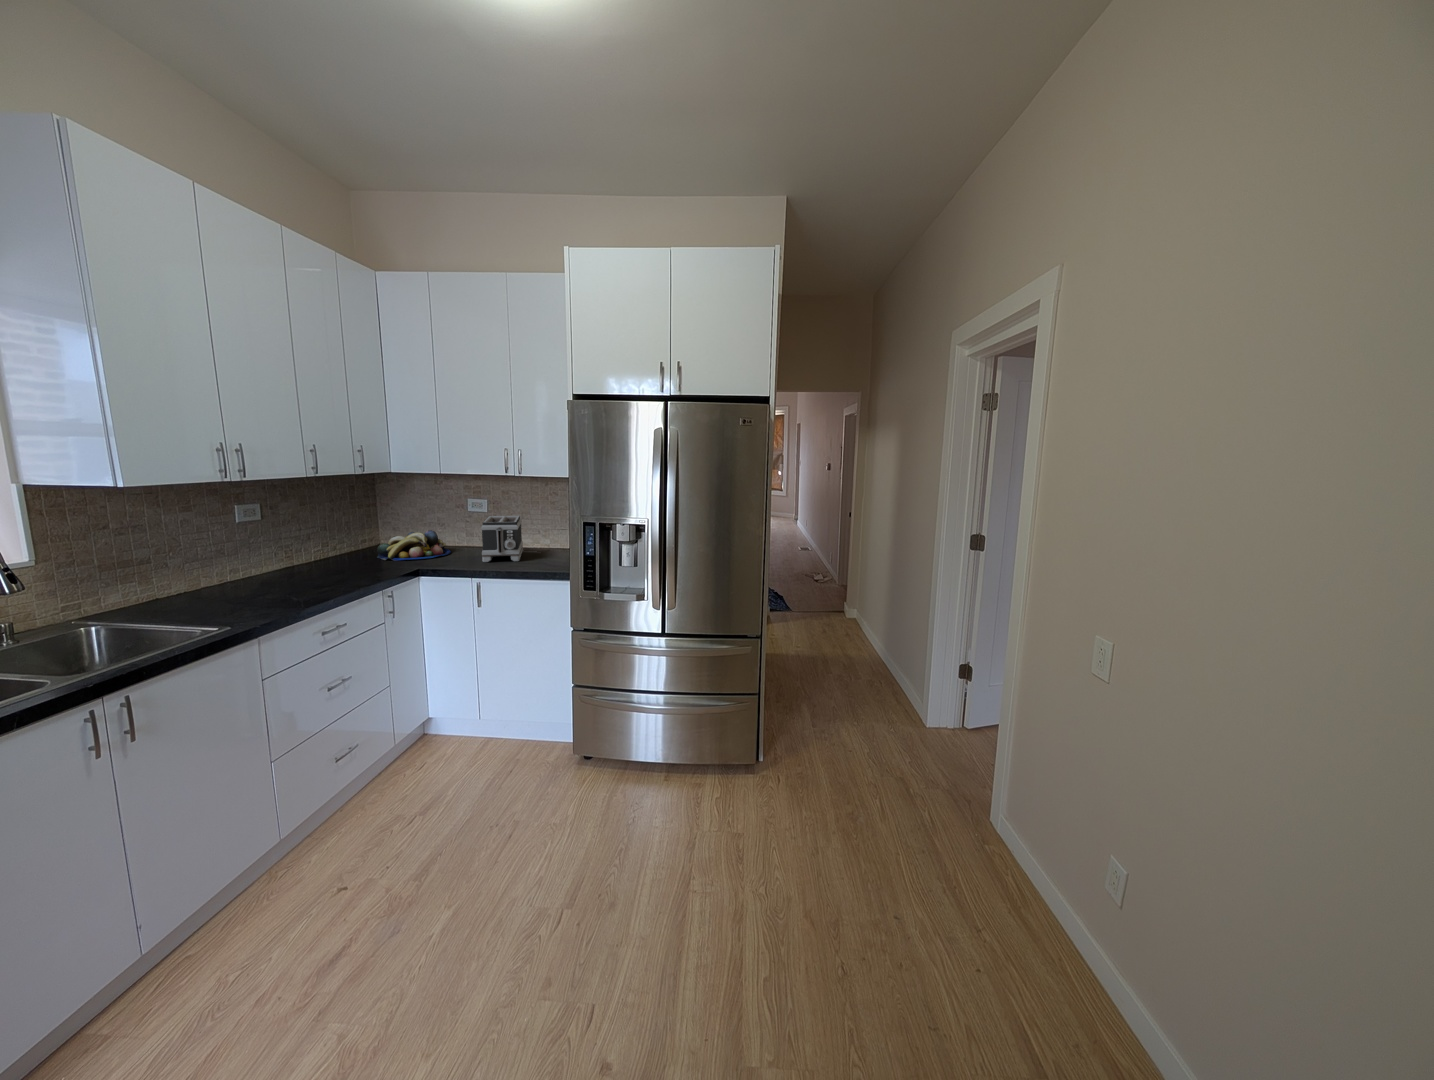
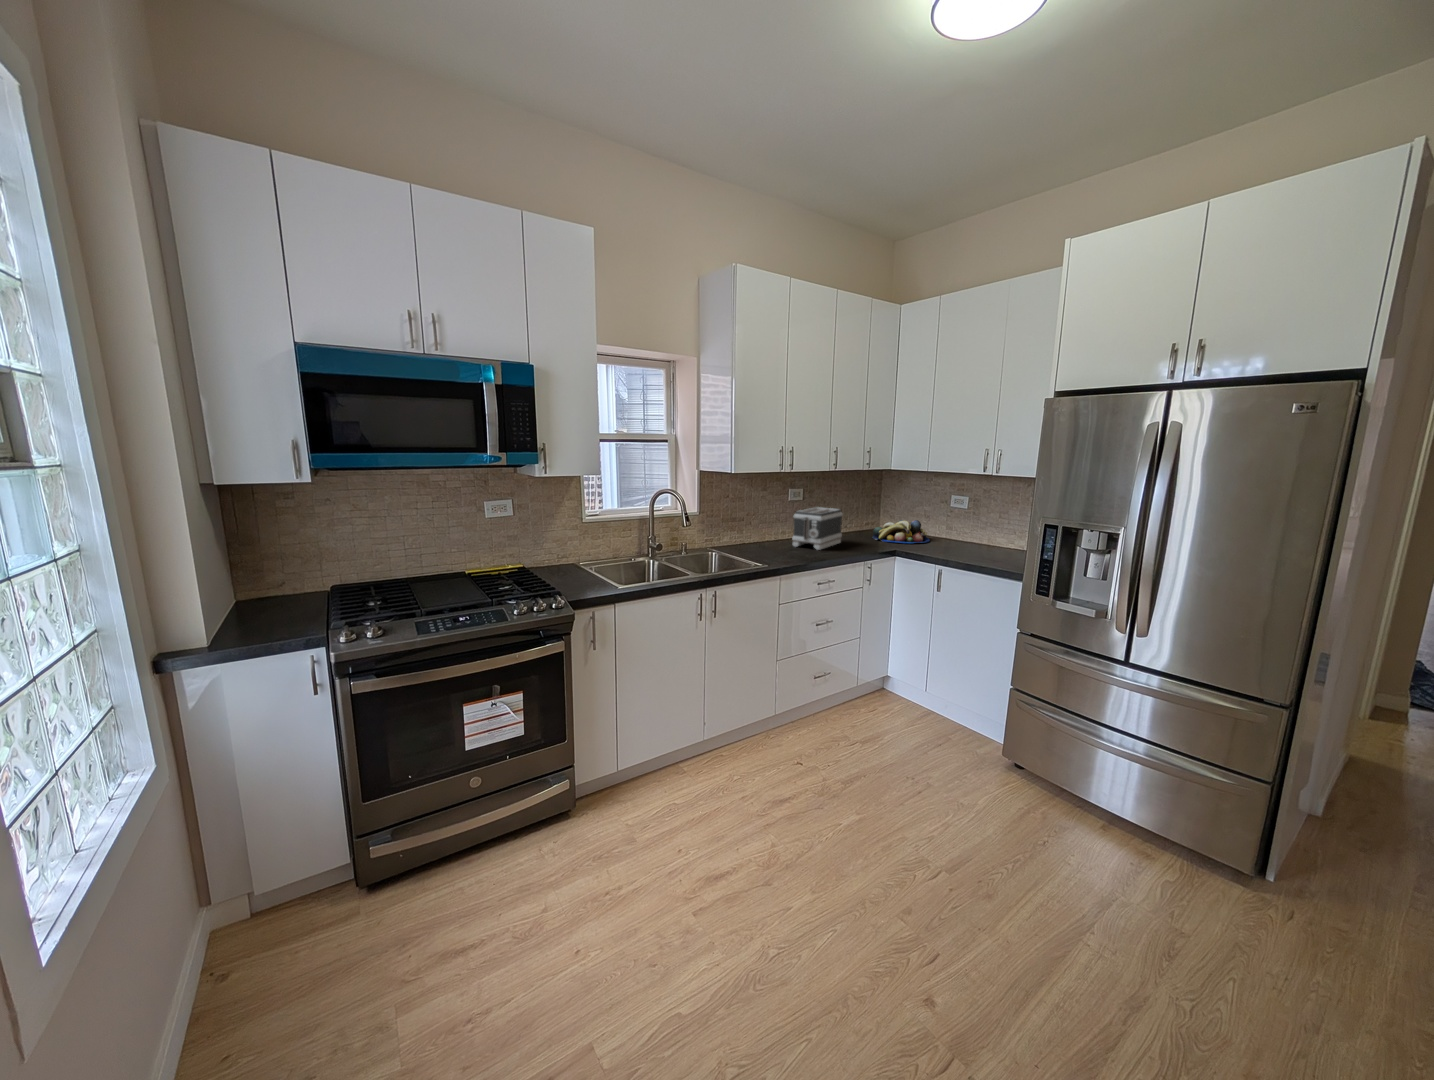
toaster: present [481,516,523,562] -> present [792,507,842,550]

